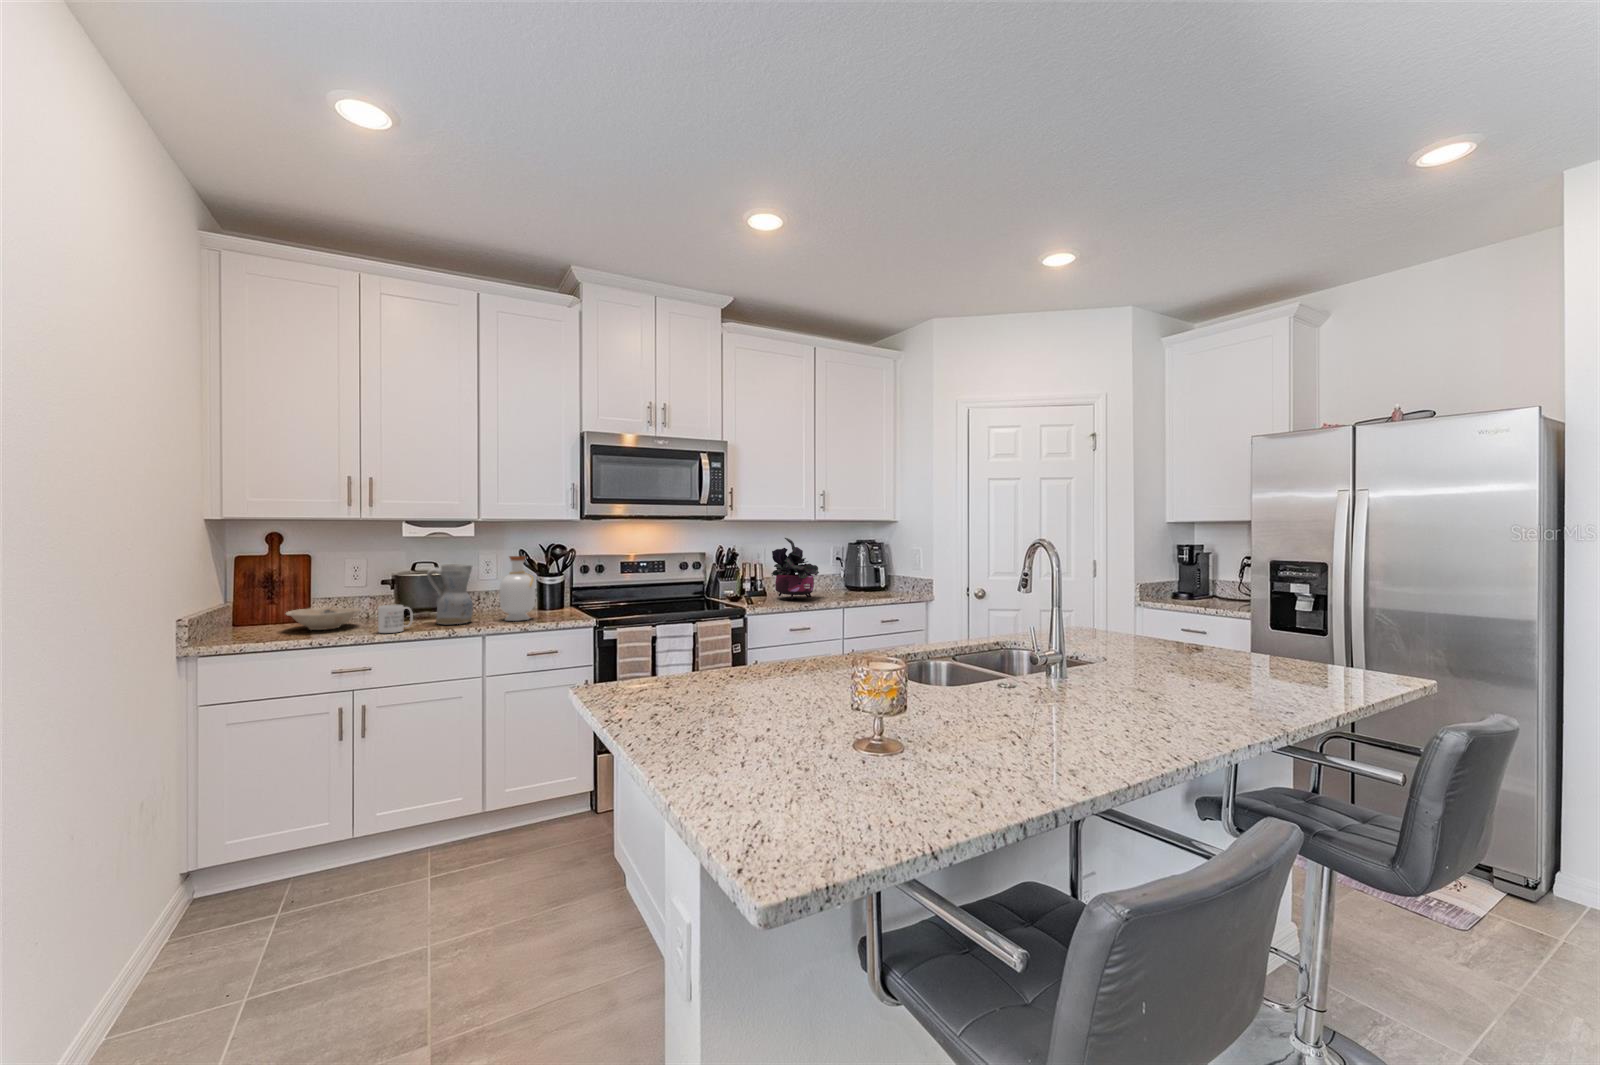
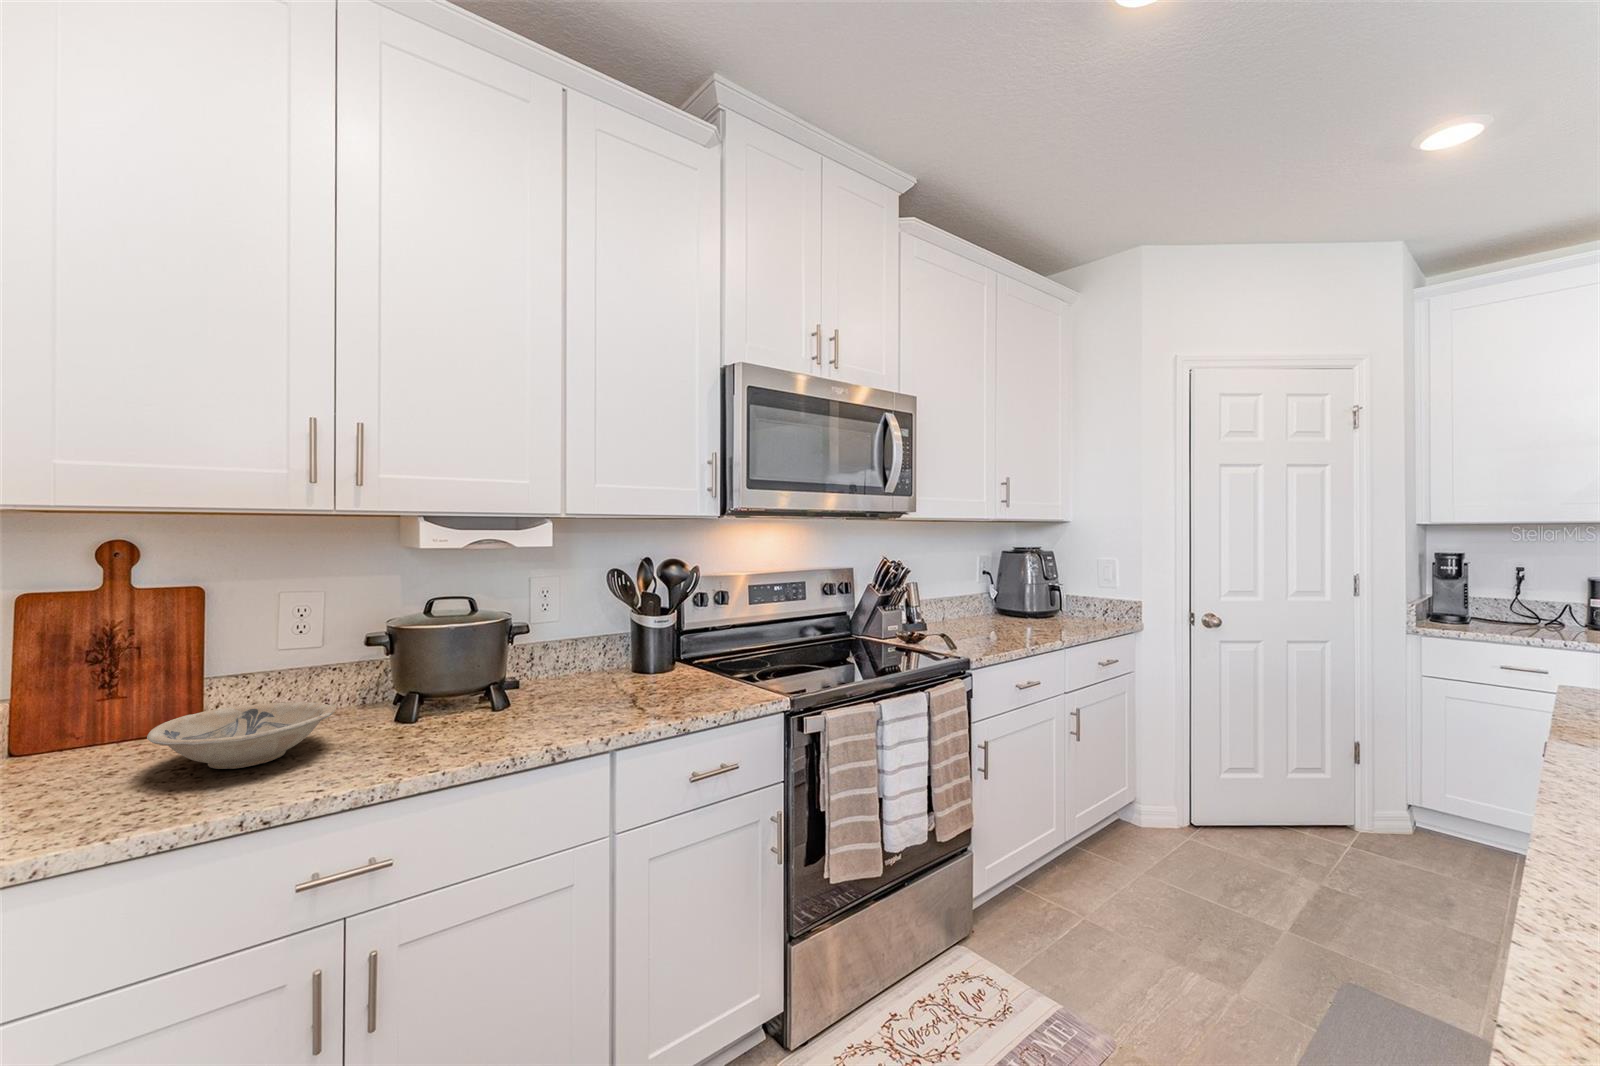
potted plant: present [771,538,819,599] -> none [945,546,1013,637]
bottle: present [499,556,536,621] -> none [610,583,675,709]
ceramic pitcher: present [427,564,473,624] -> none [480,602,570,729]
mug: present [378,605,413,633] -> none [389,699,462,771]

